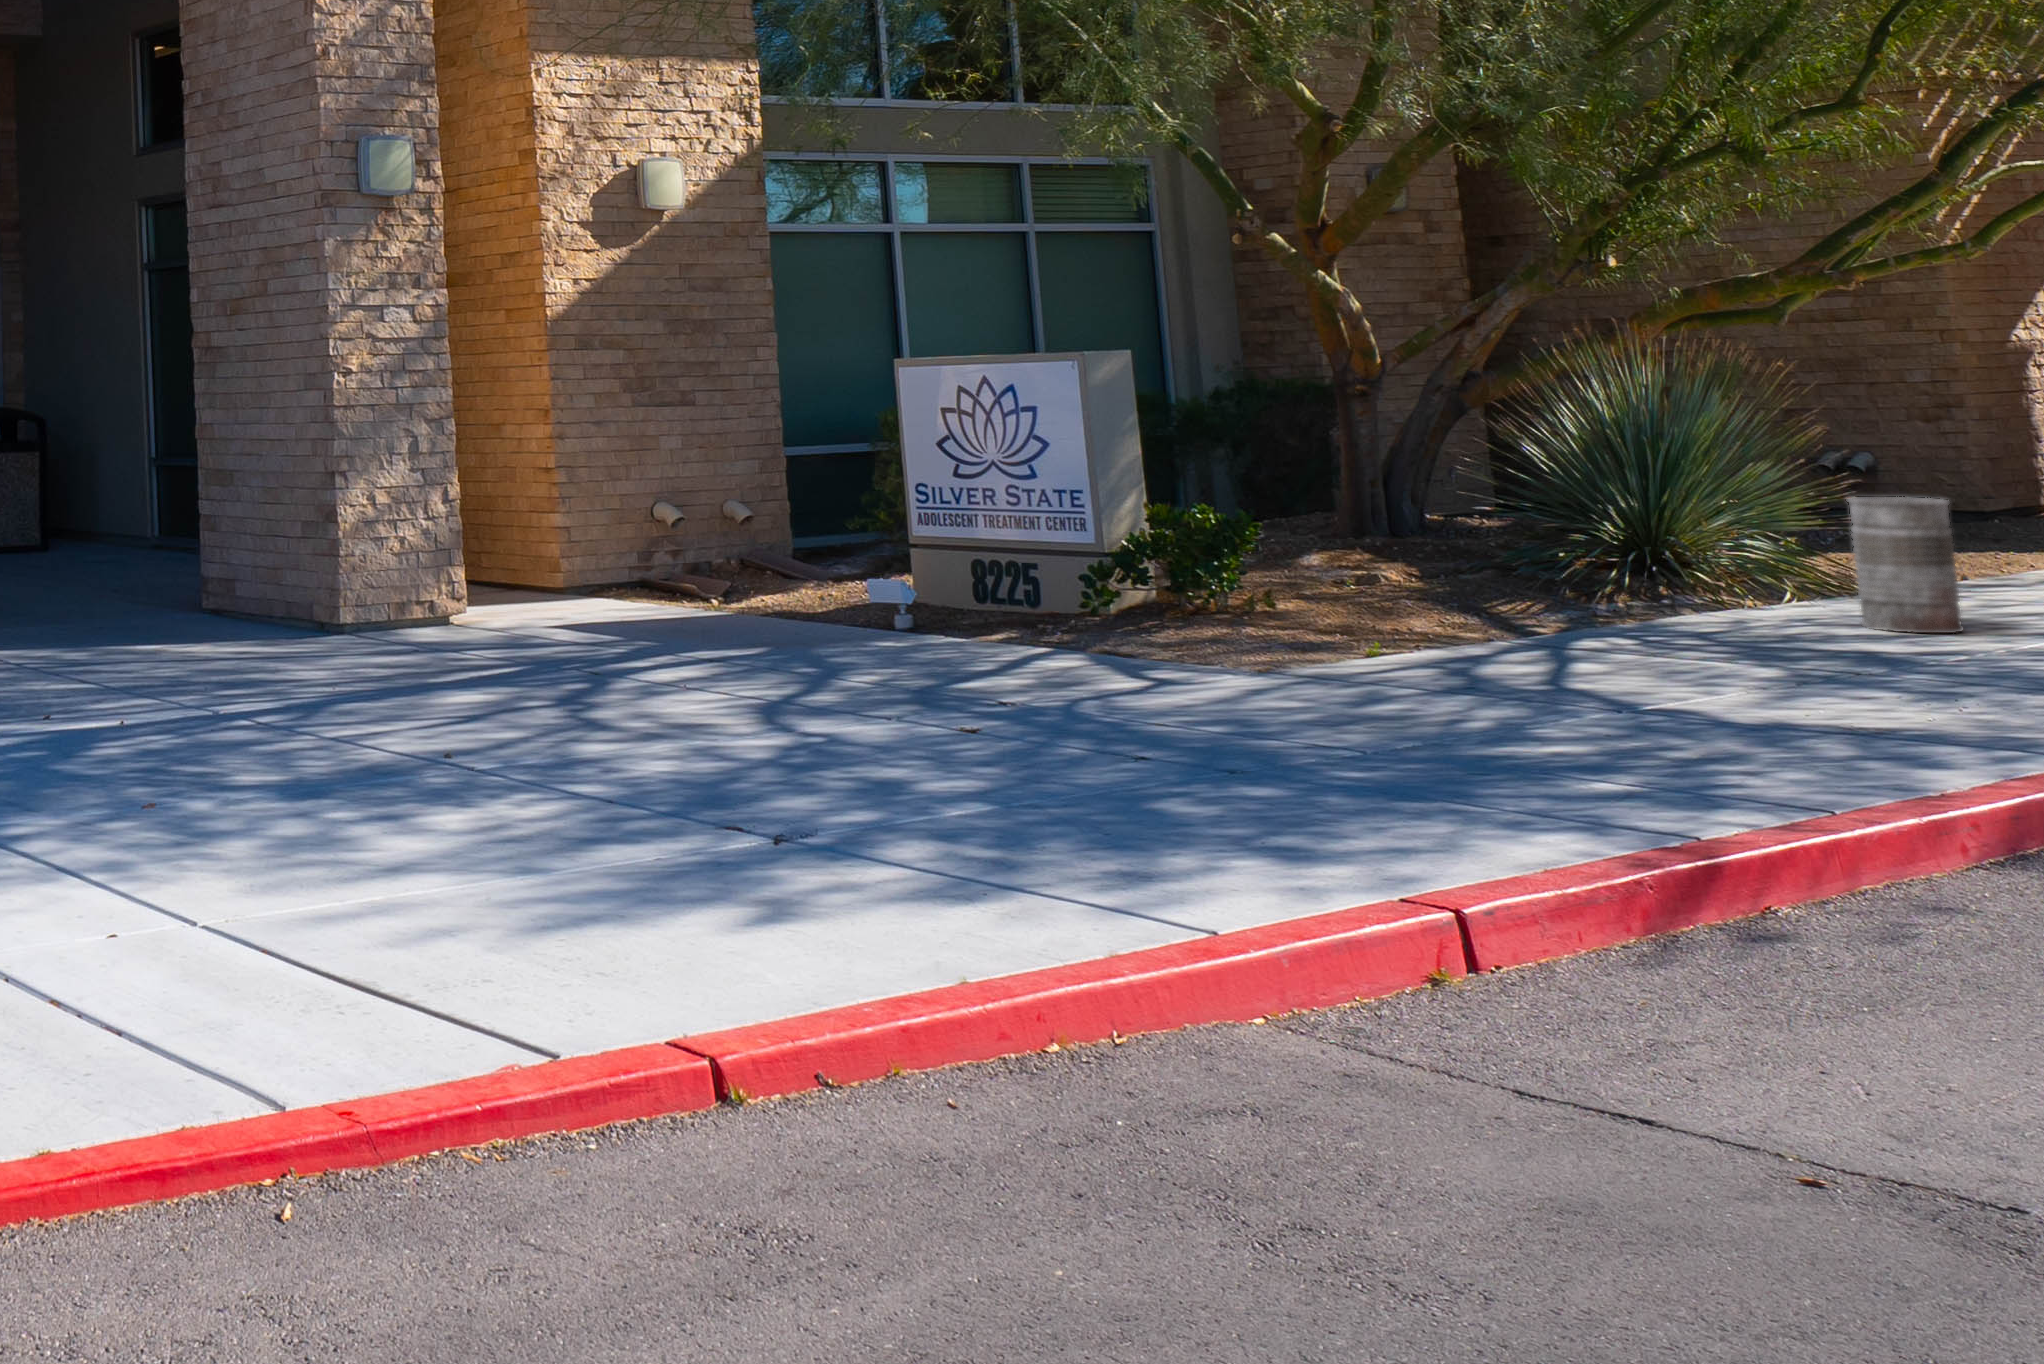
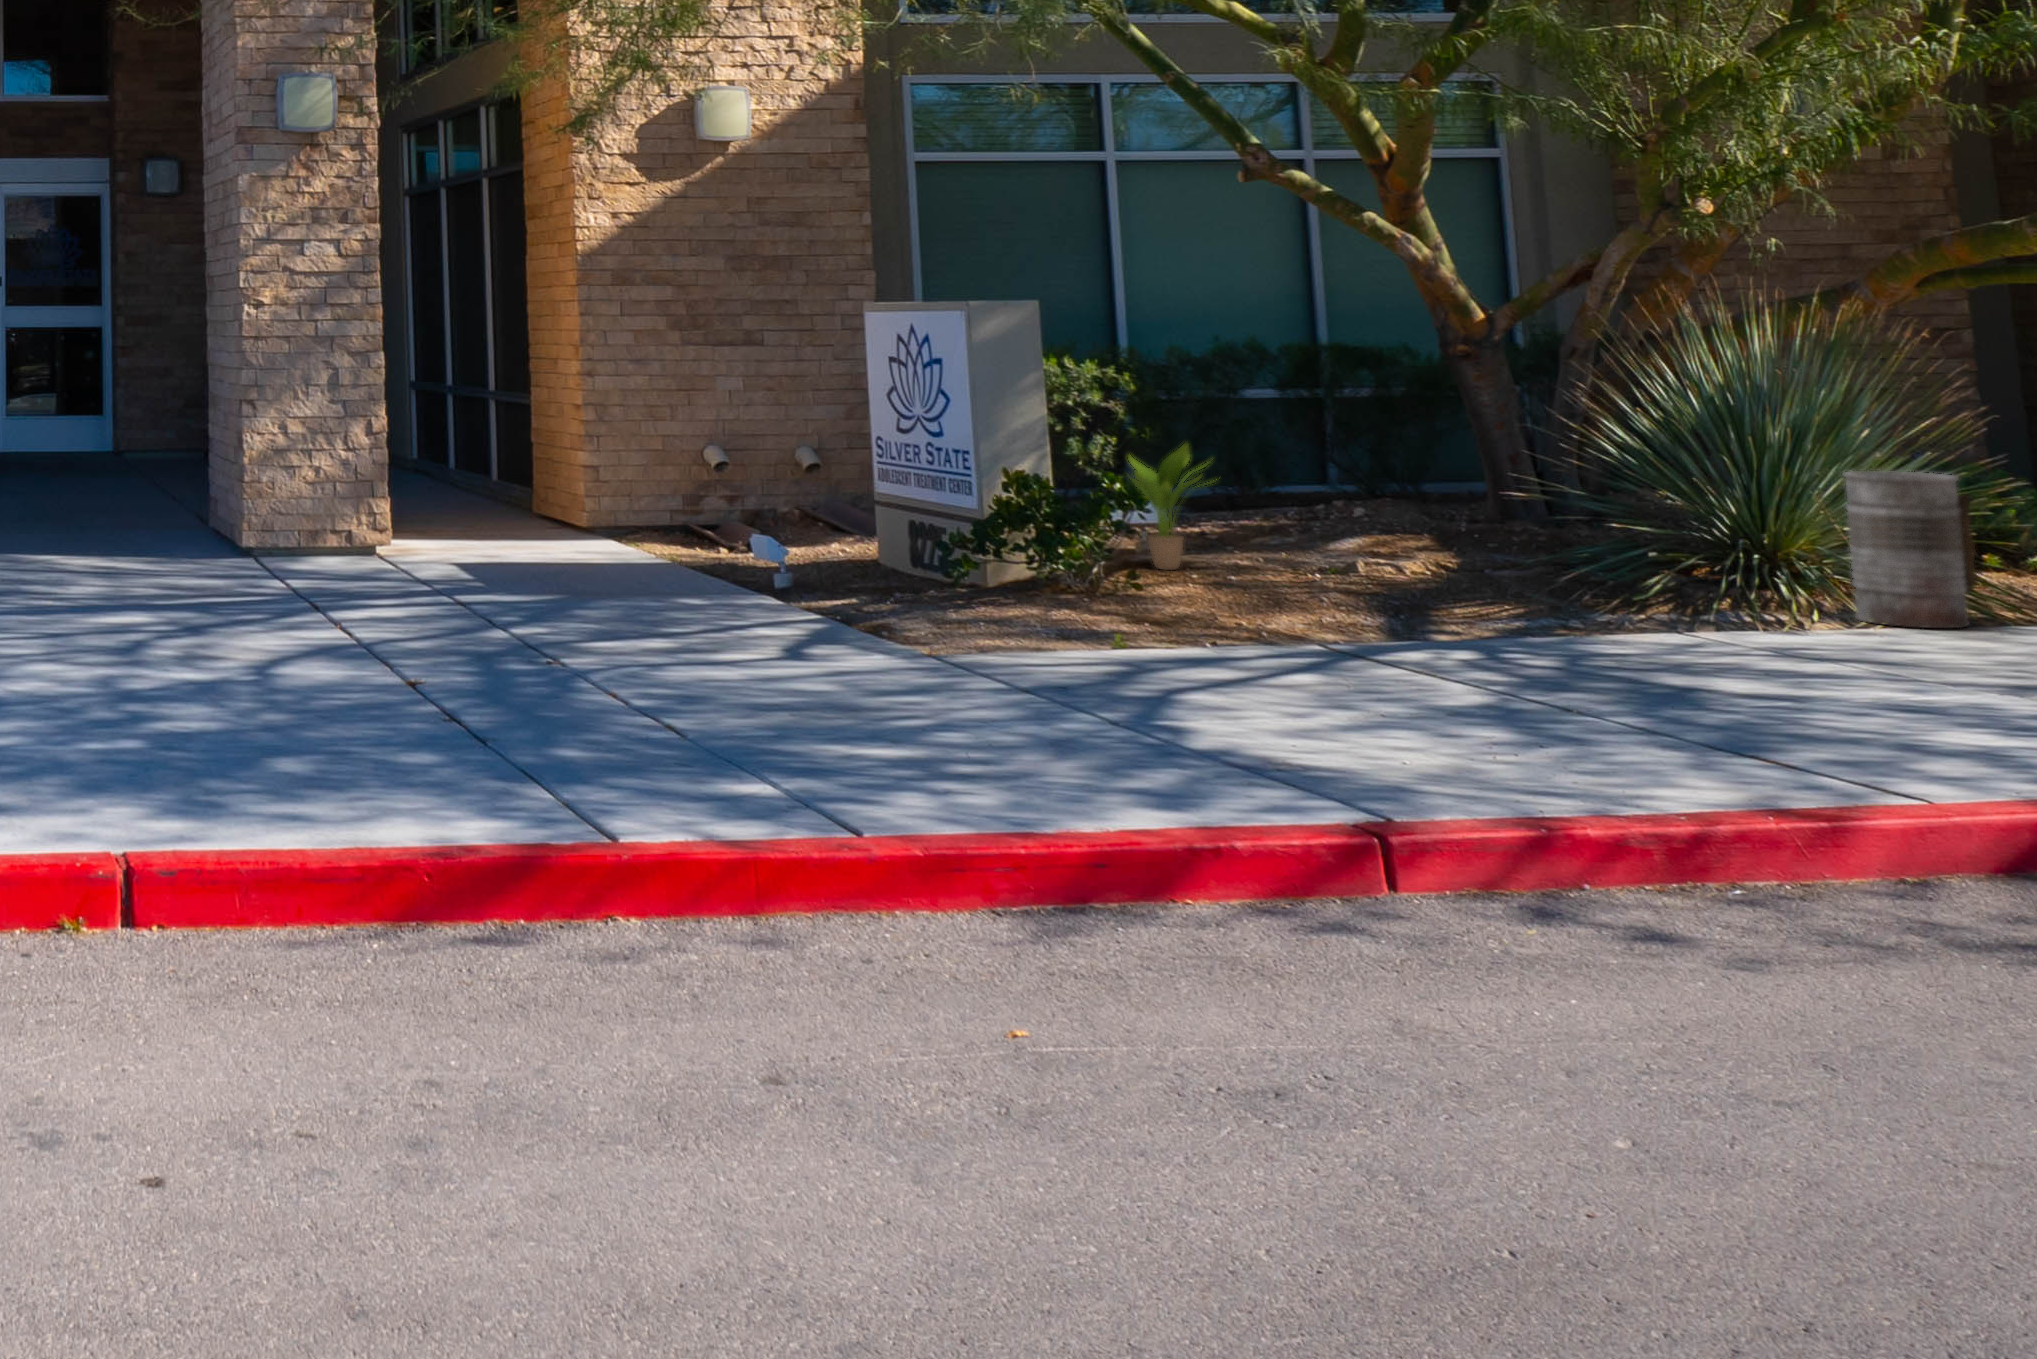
potted plant: none [1207,492,1307,613] -> present [1128,444,1217,570]

